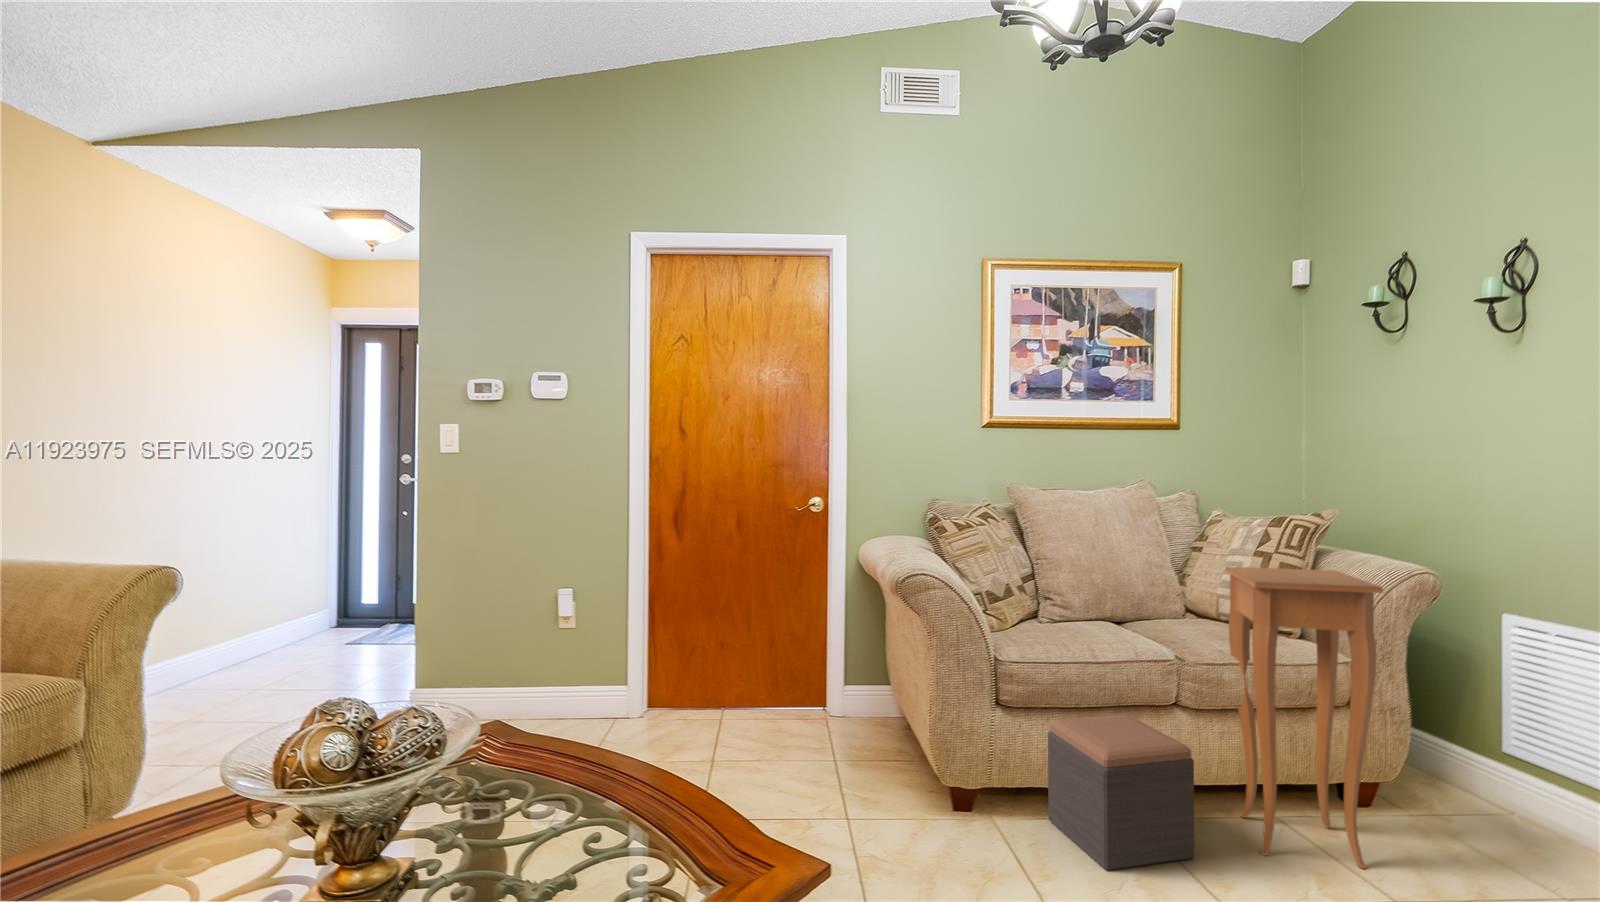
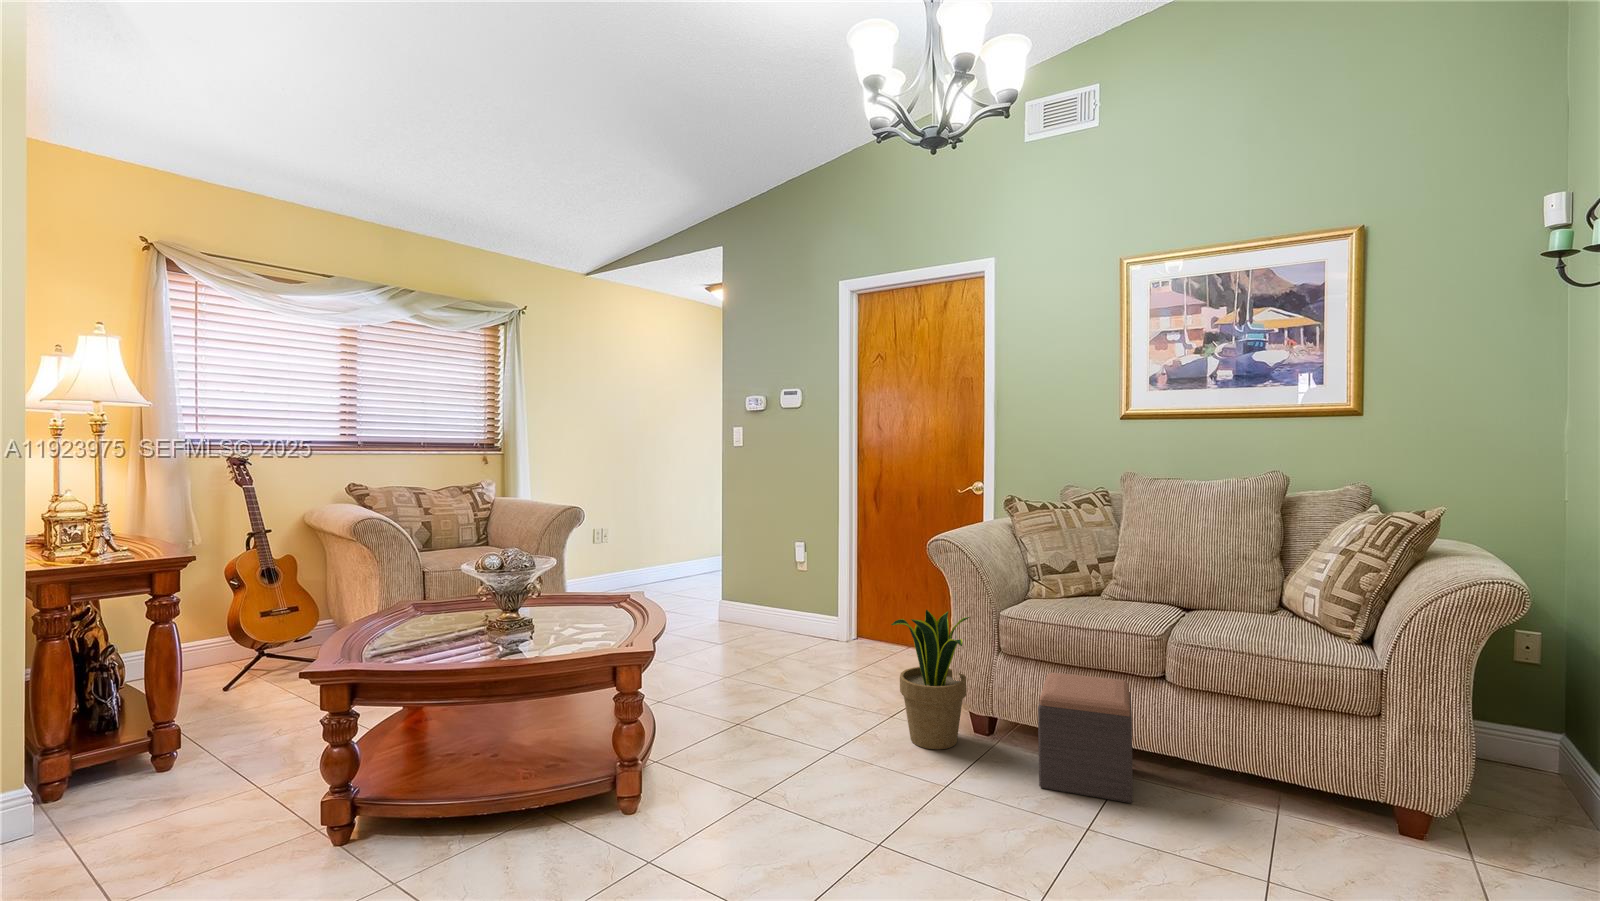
side table: present [1225,566,1383,869] -> none [1191,557,1344,857]
potted plant: none [882,664,984,858] -> present [891,609,969,749]

